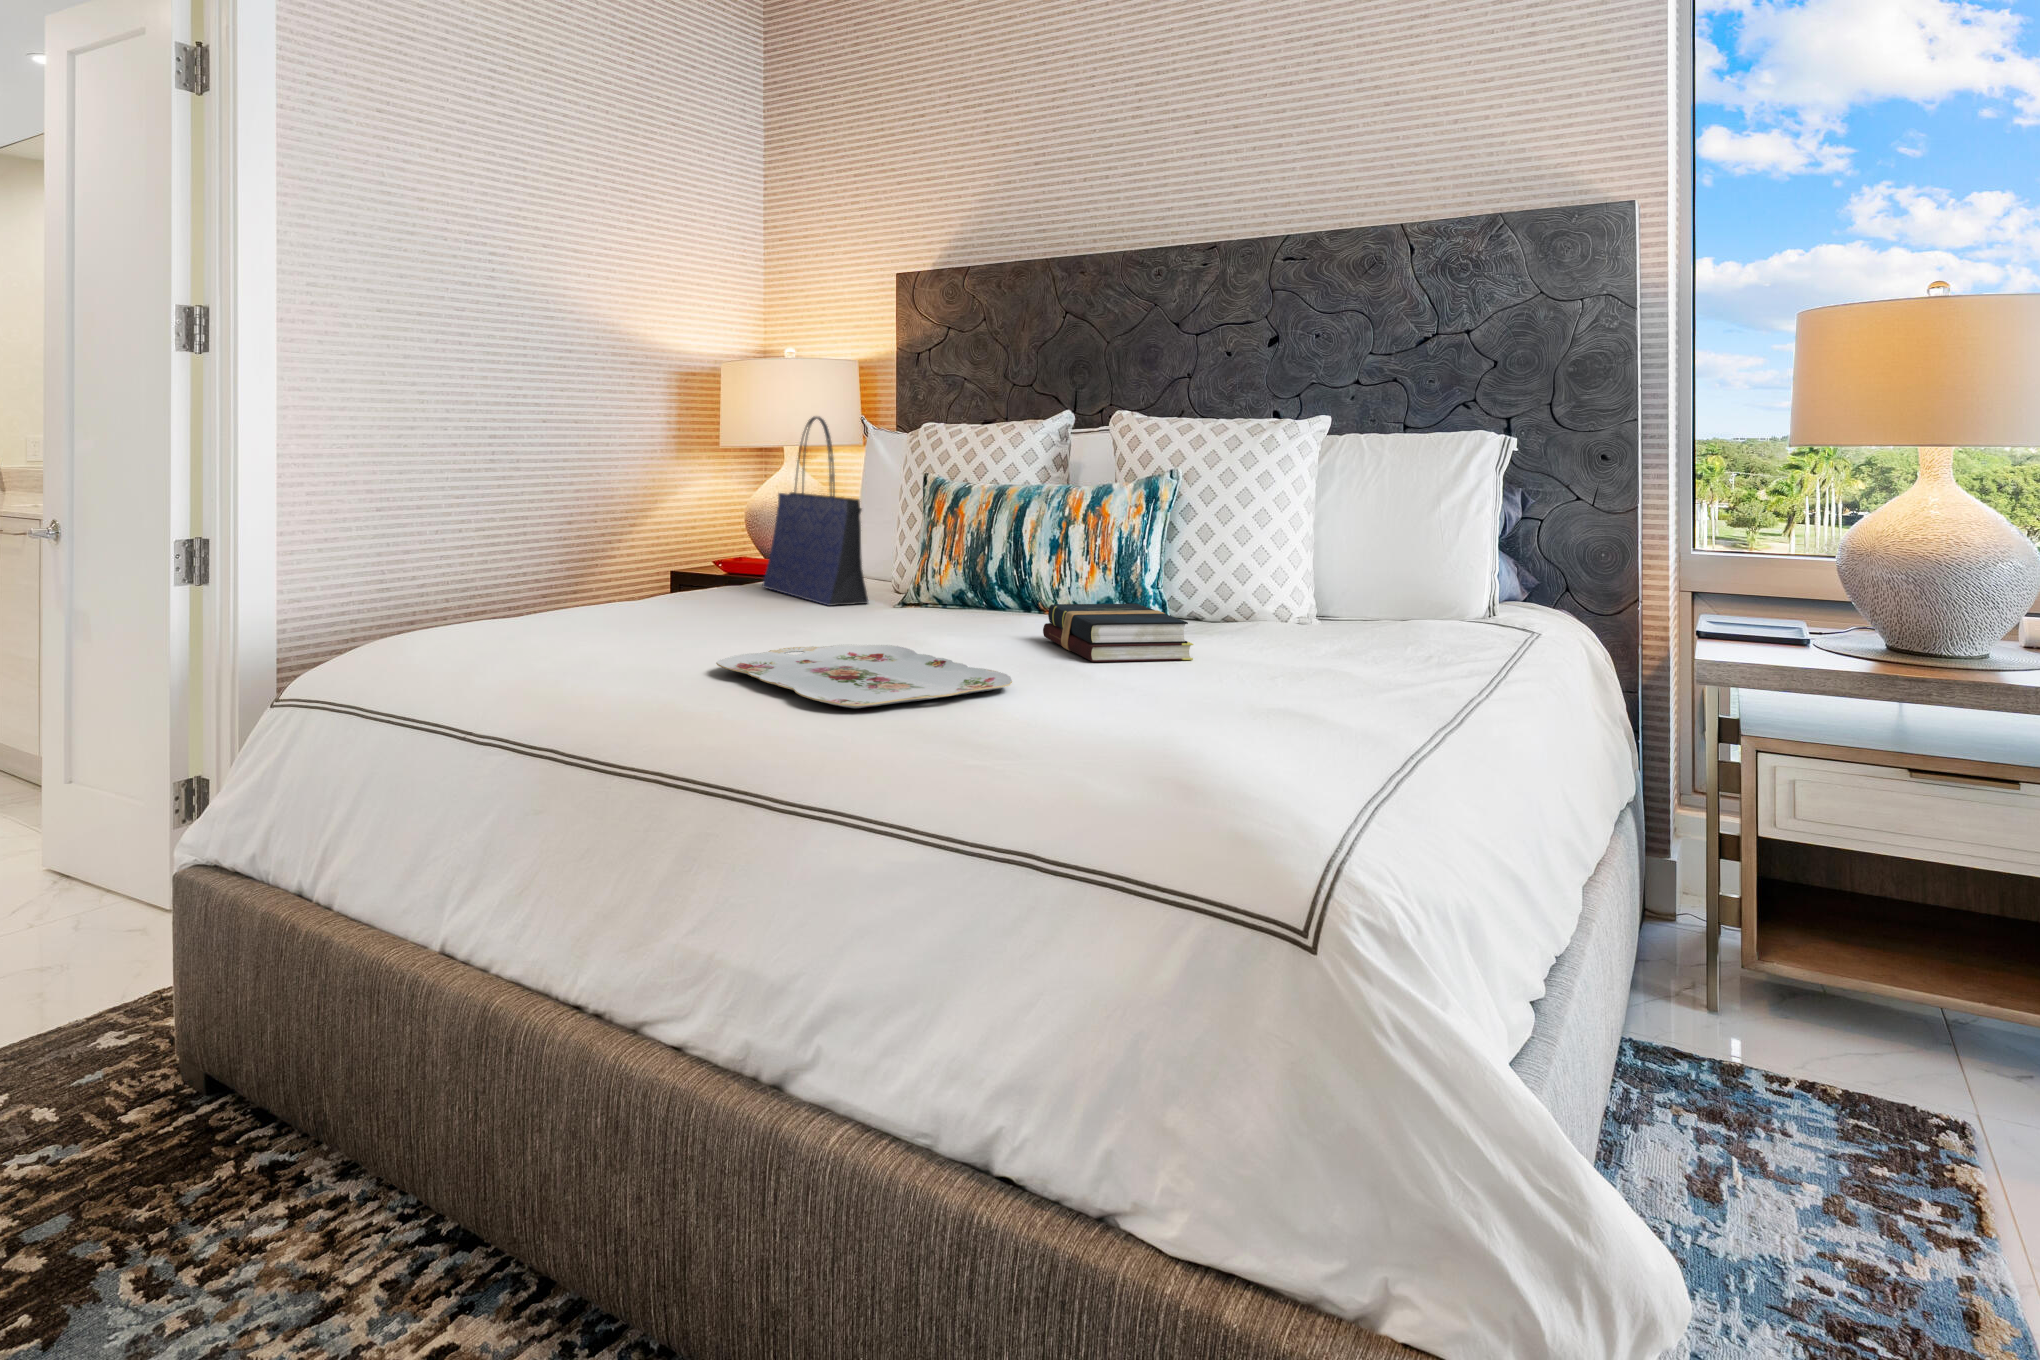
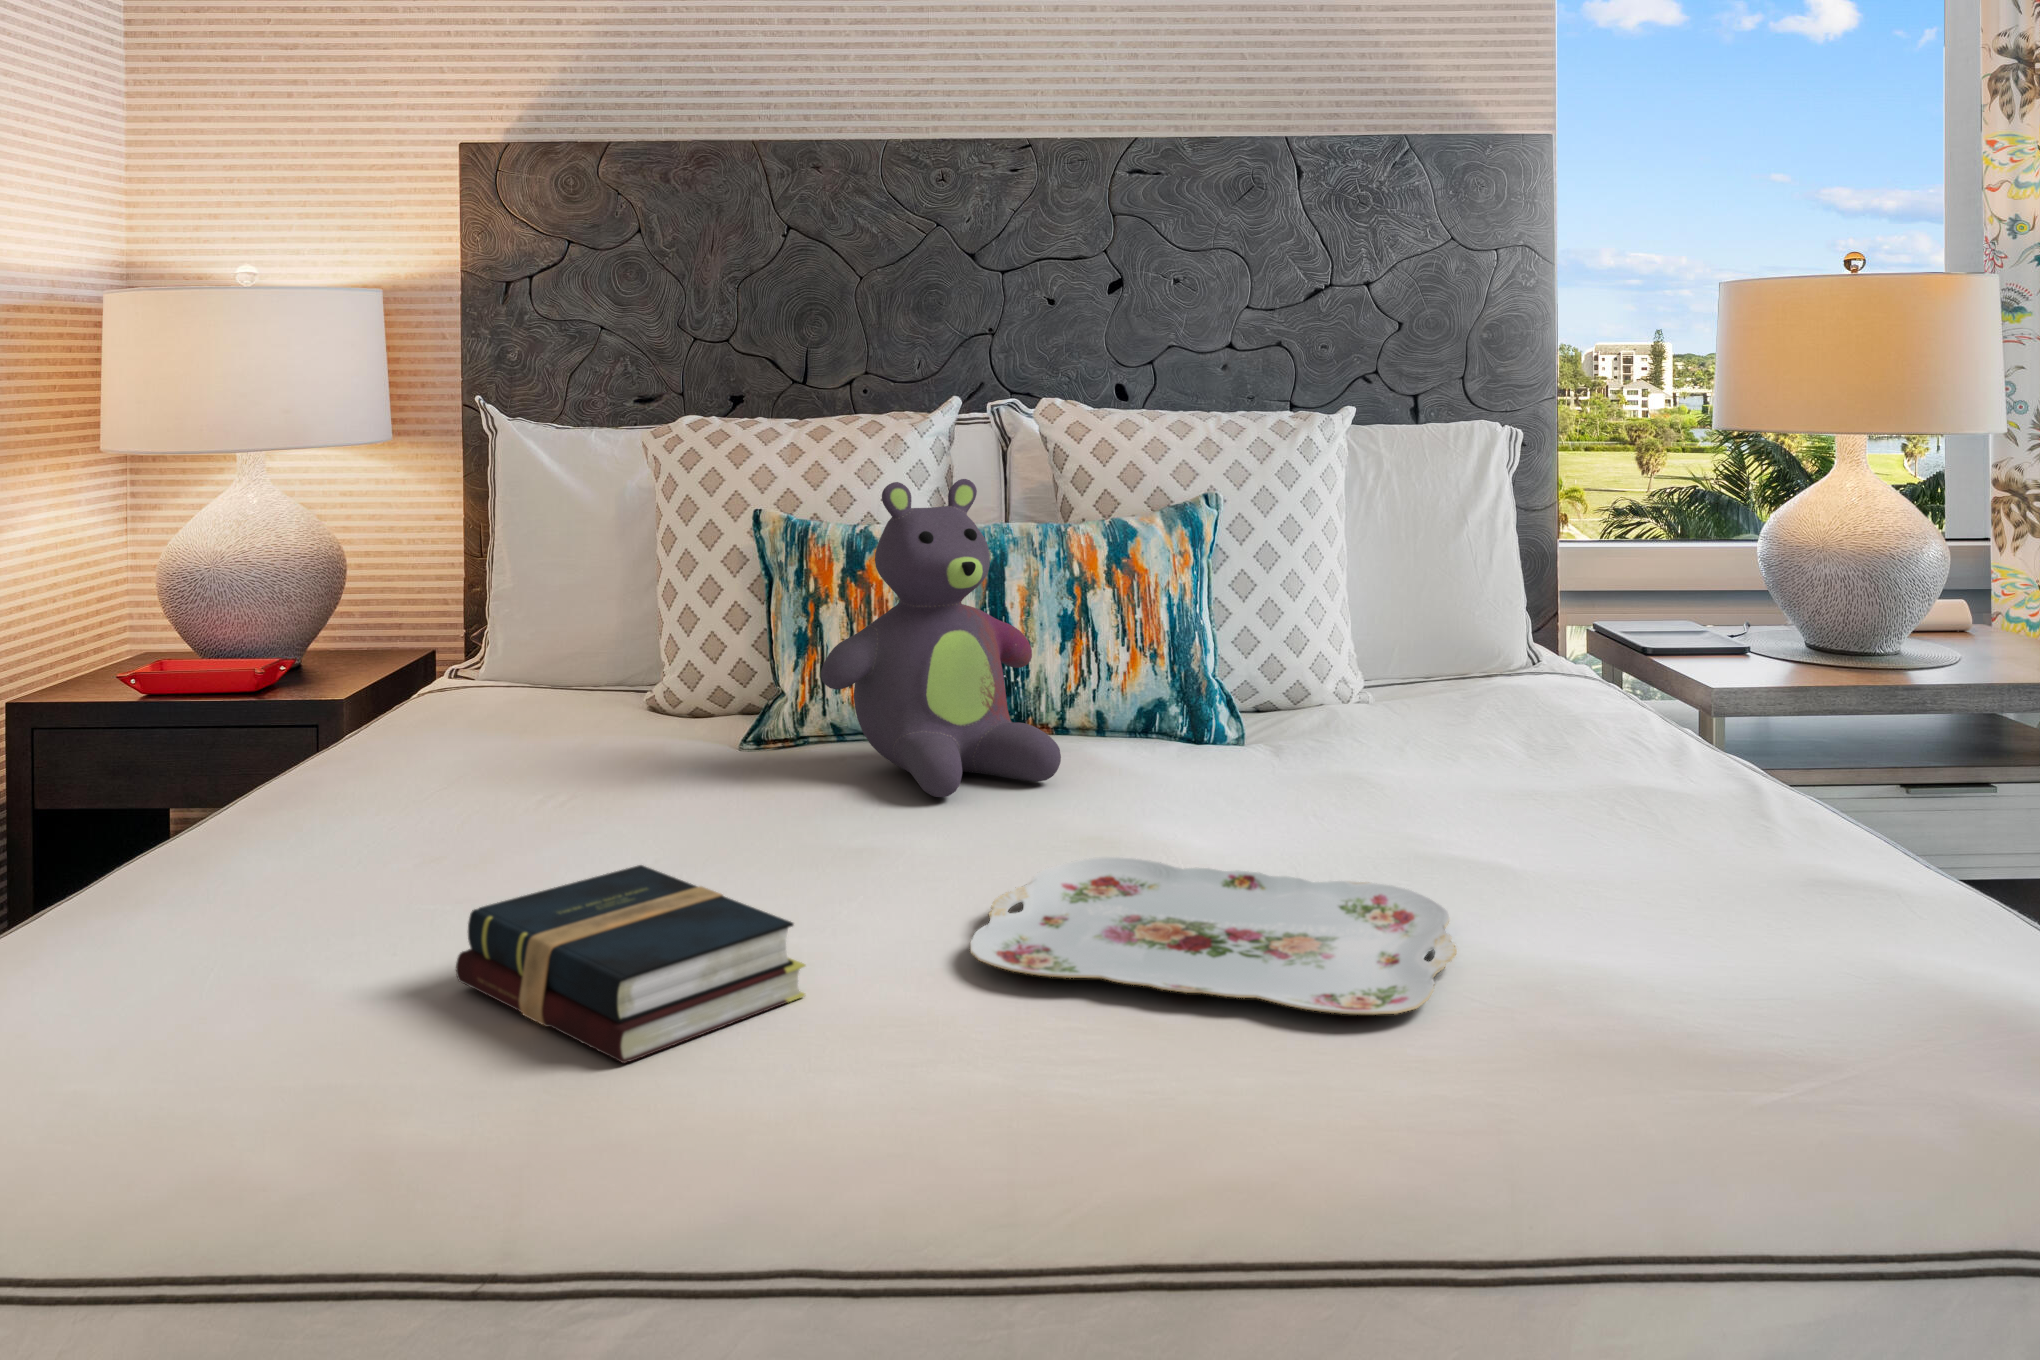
tote bag: present [762,416,868,606] -> none [475,438,748,773]
stuffed bear: none [872,438,1020,627] -> present [821,479,1061,797]
hardback book: present [1043,604,1193,662] -> present [456,865,805,1063]

